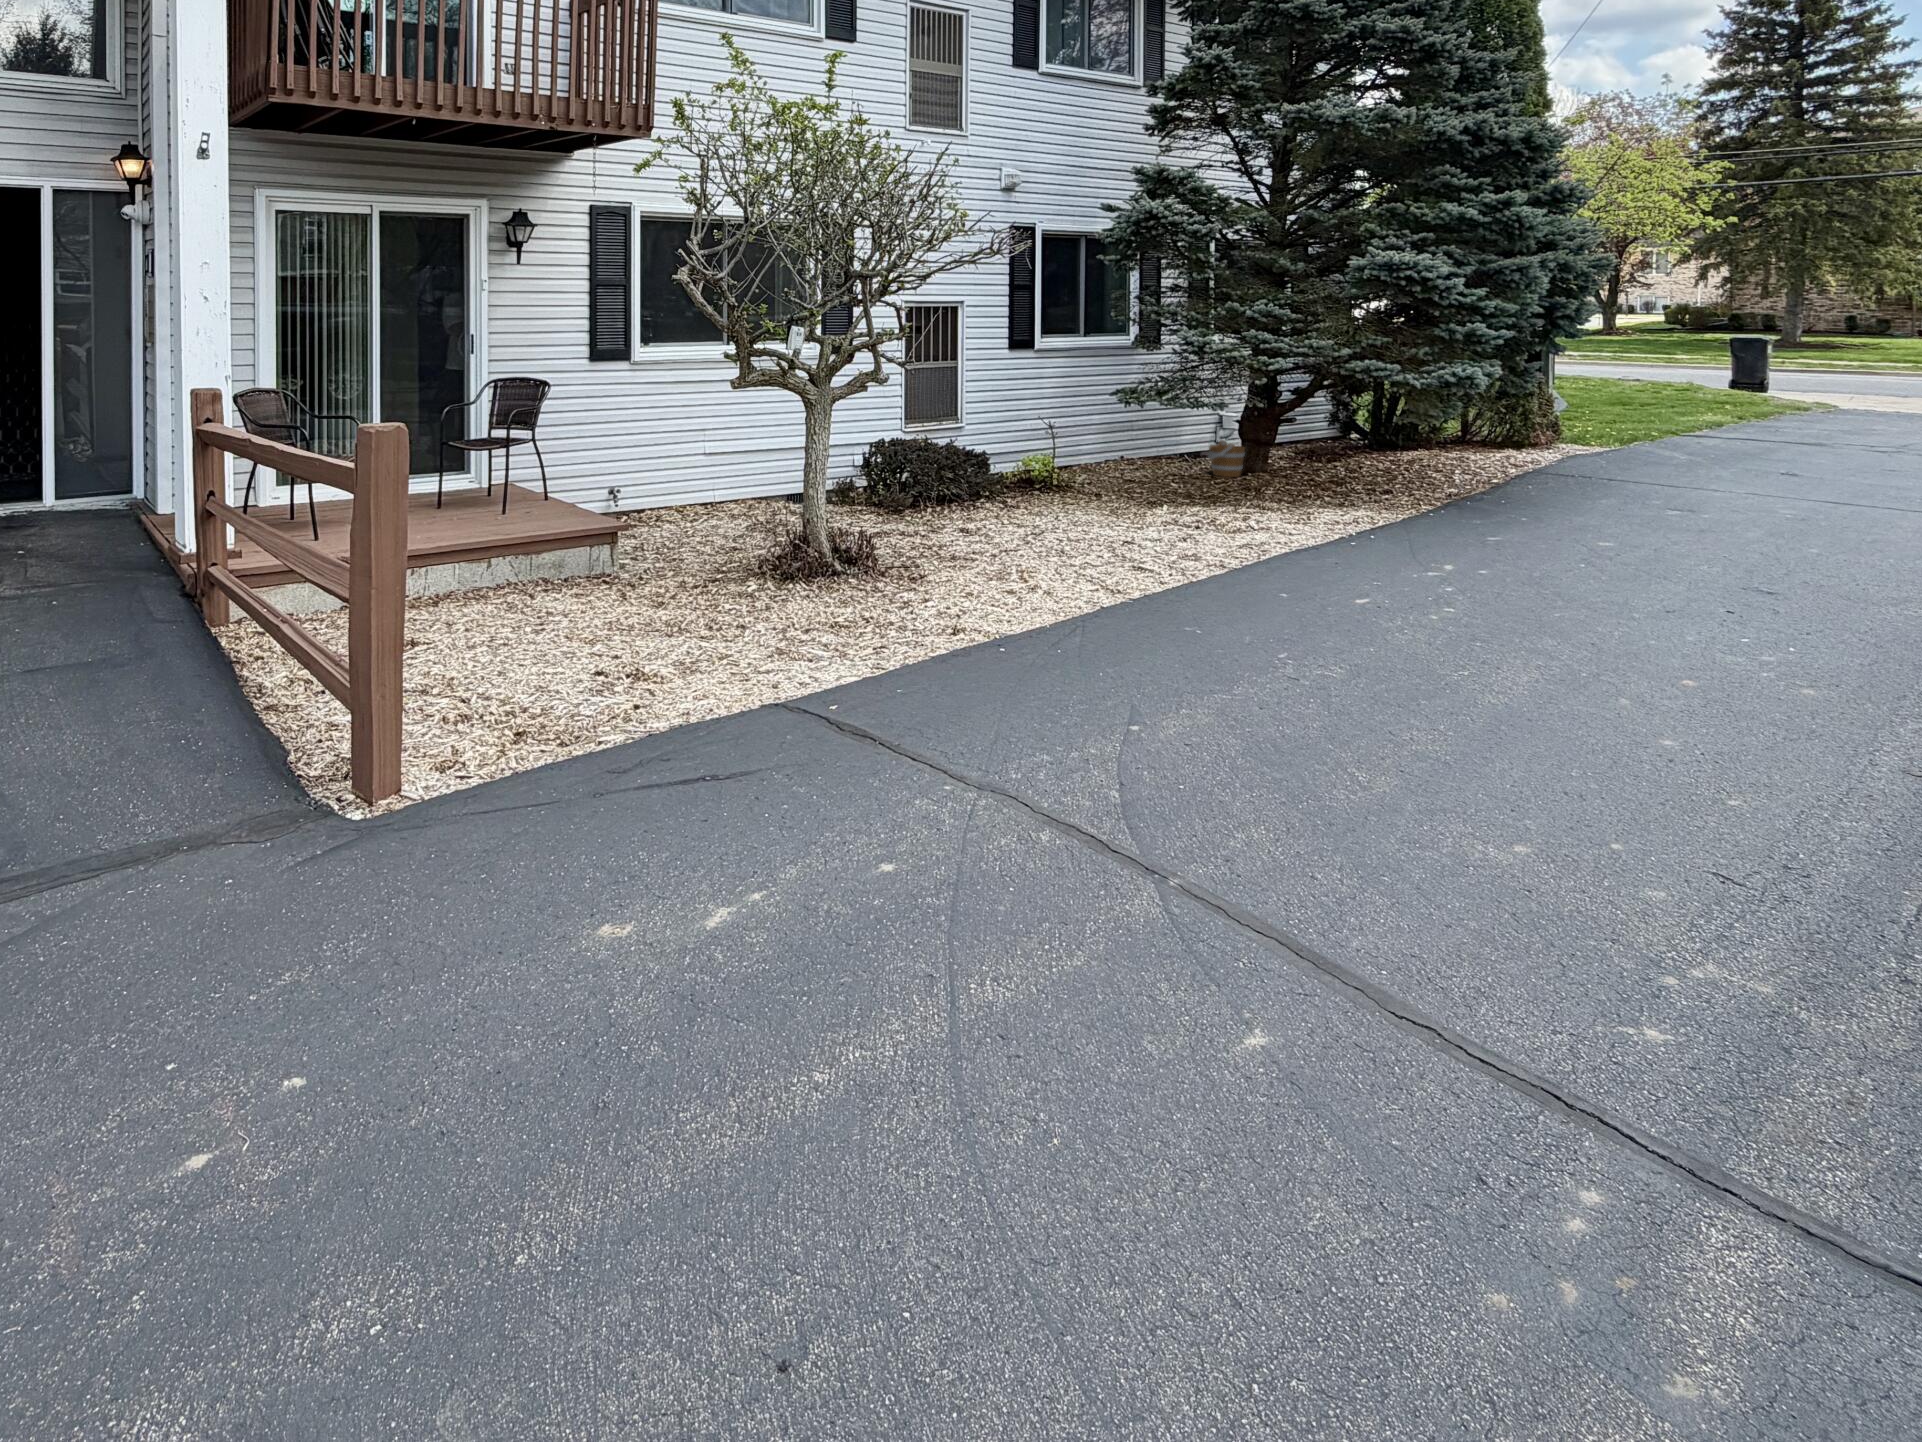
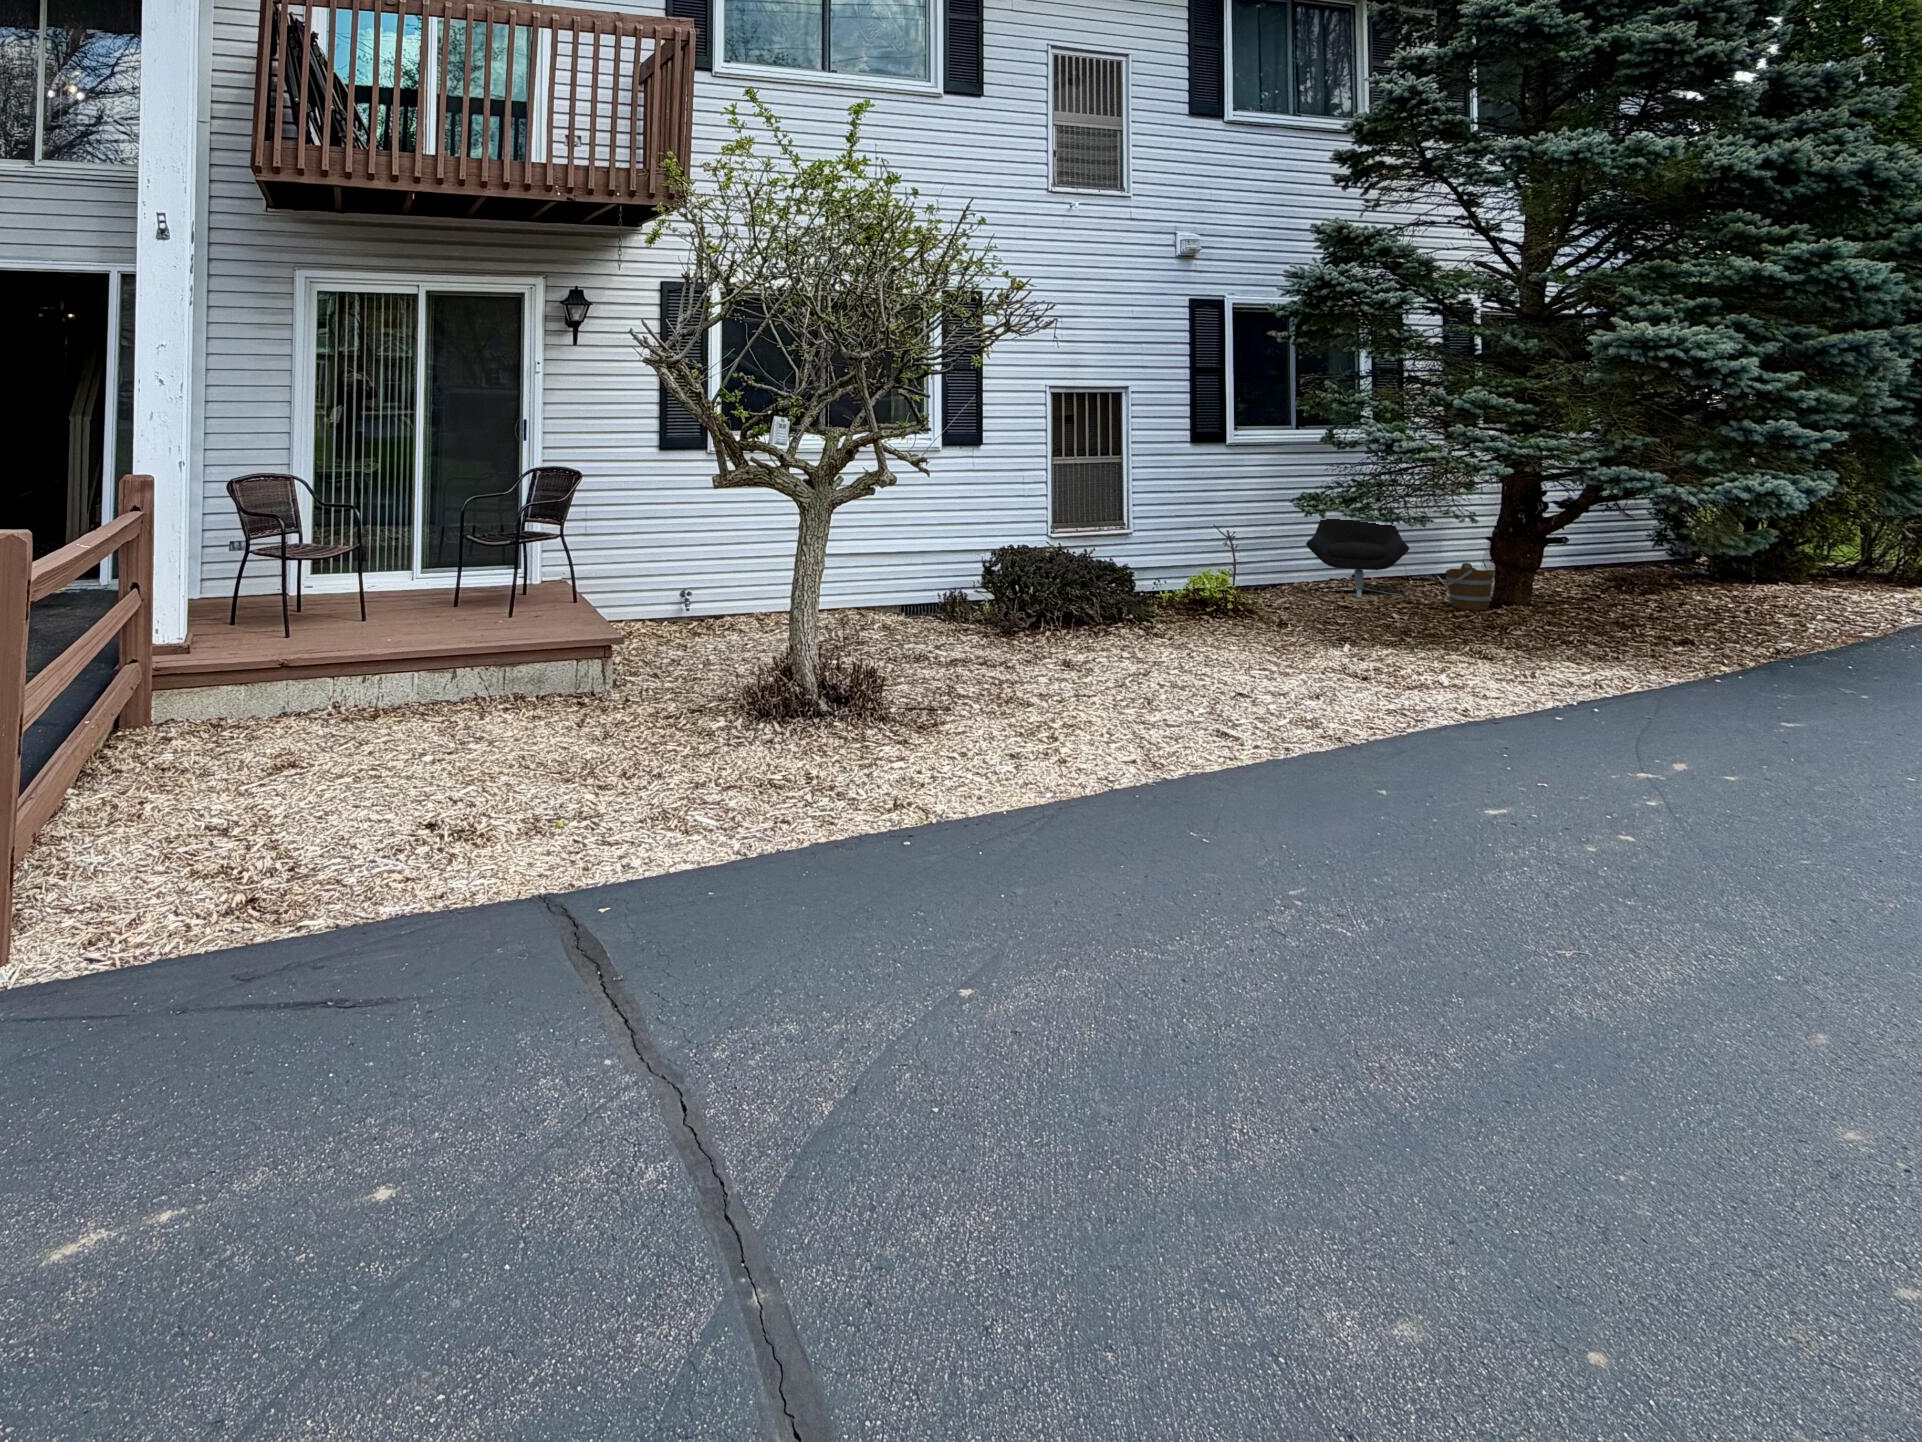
lounge chair: none [1094,398,1176,471] -> present [1306,519,1409,598]

